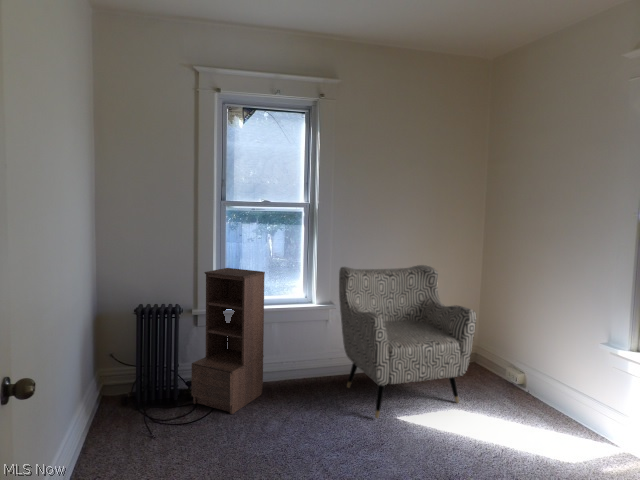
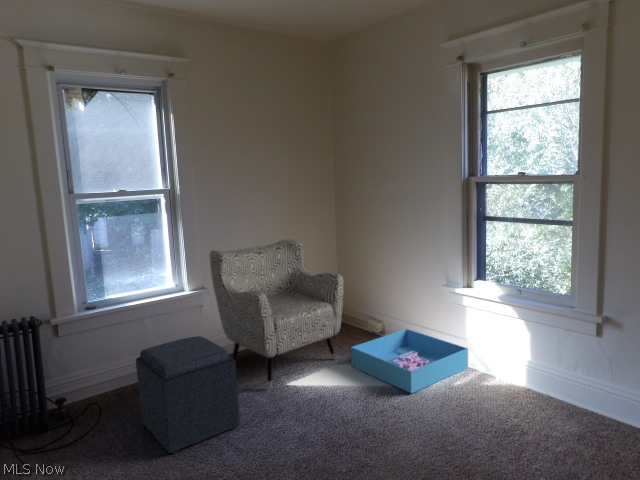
bookshelf: present [192,268,265,414] -> none [64,266,146,420]
ottoman: none [247,348,335,461] -> present [136,336,240,453]
storage bin: none [475,386,631,467] -> present [351,329,468,393]

